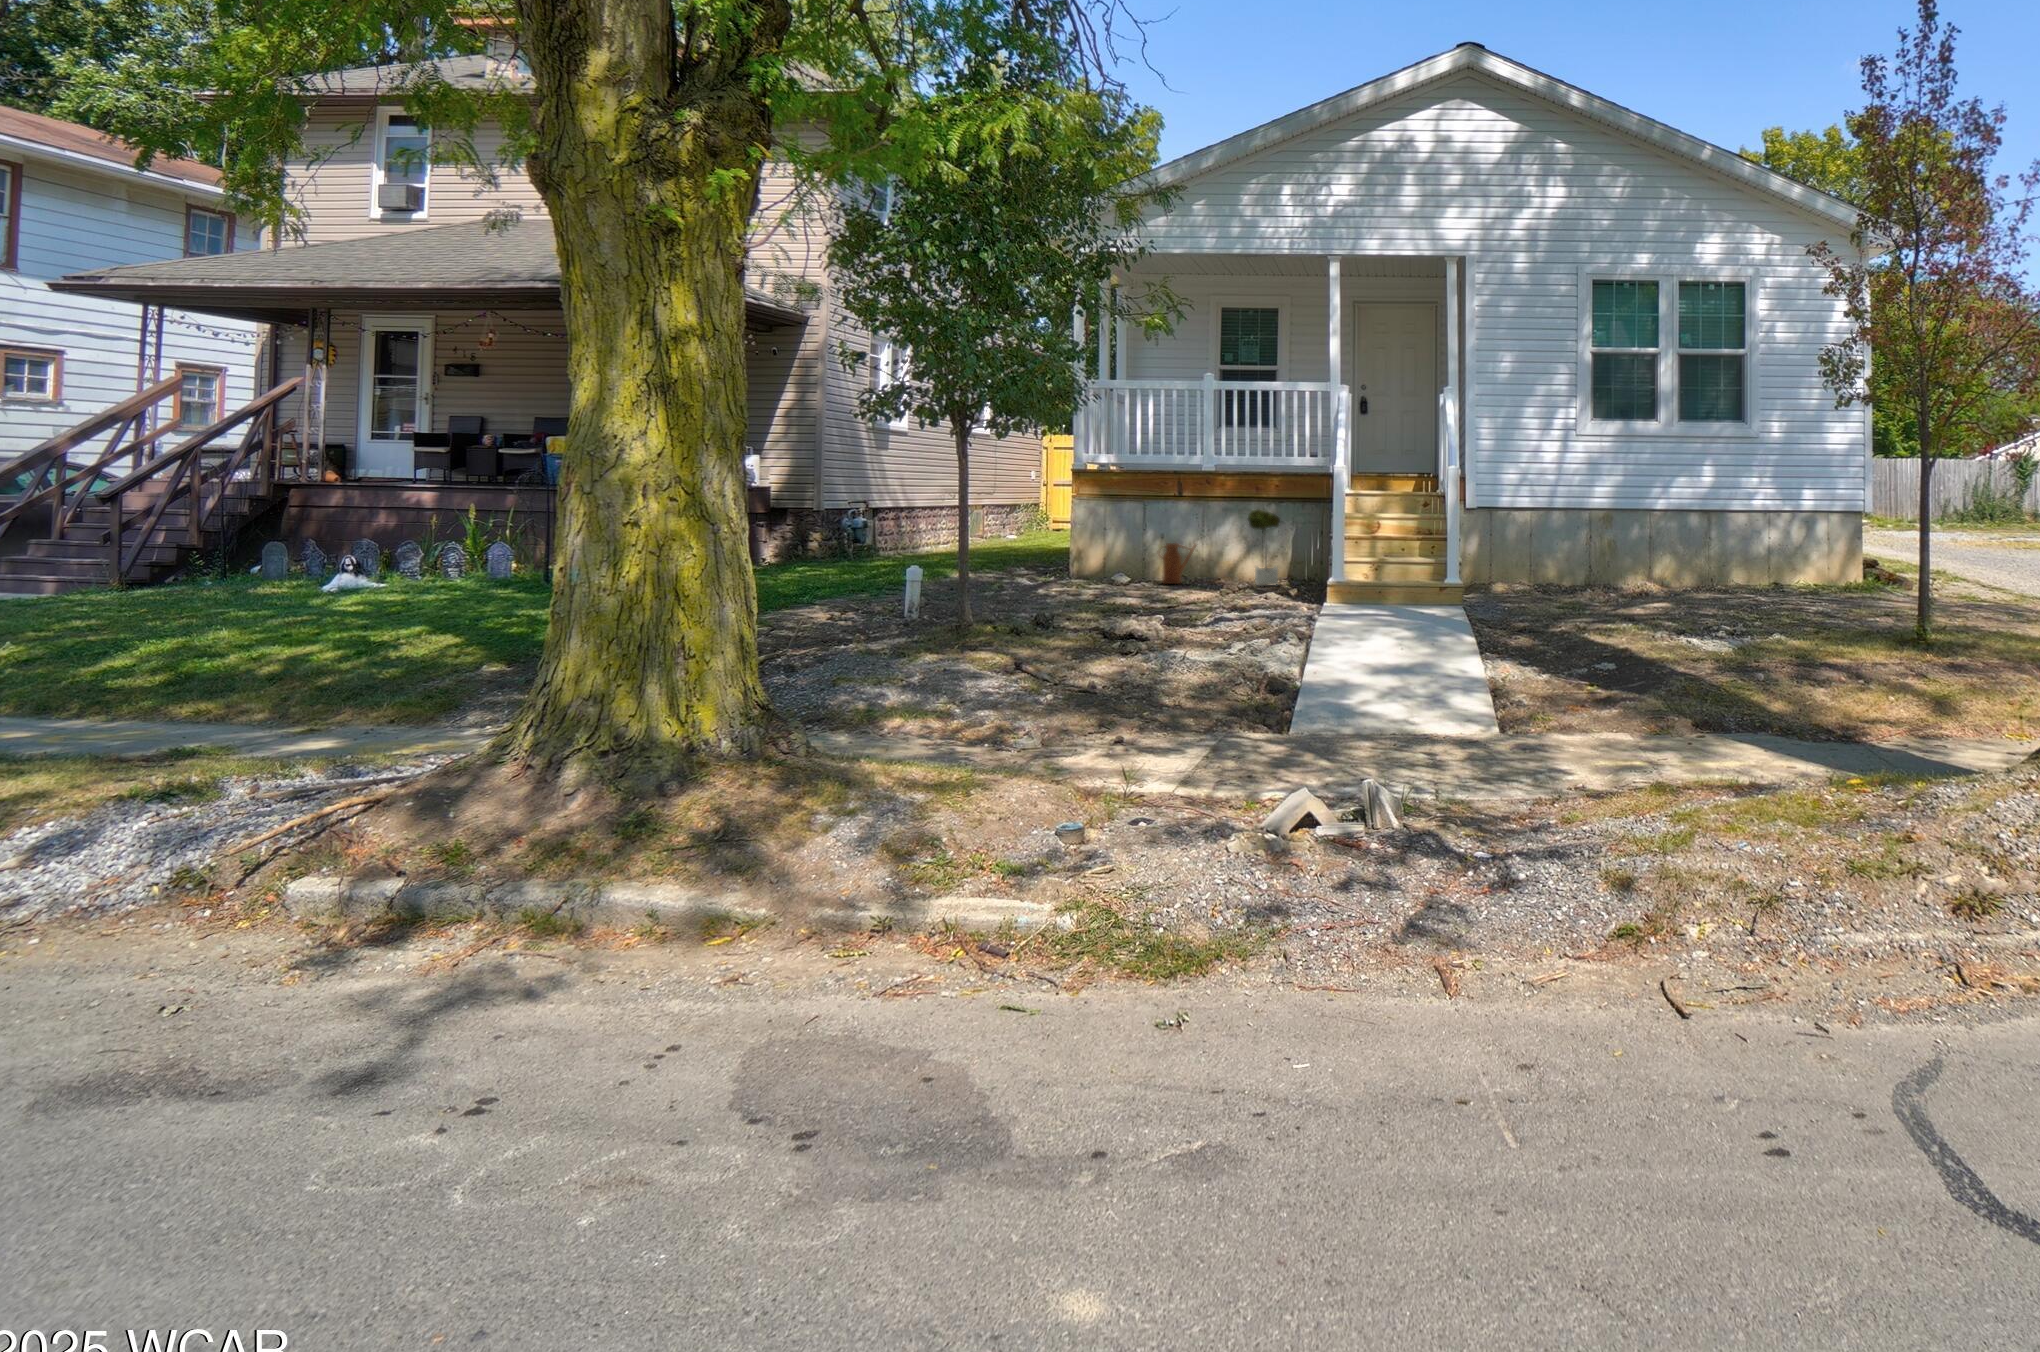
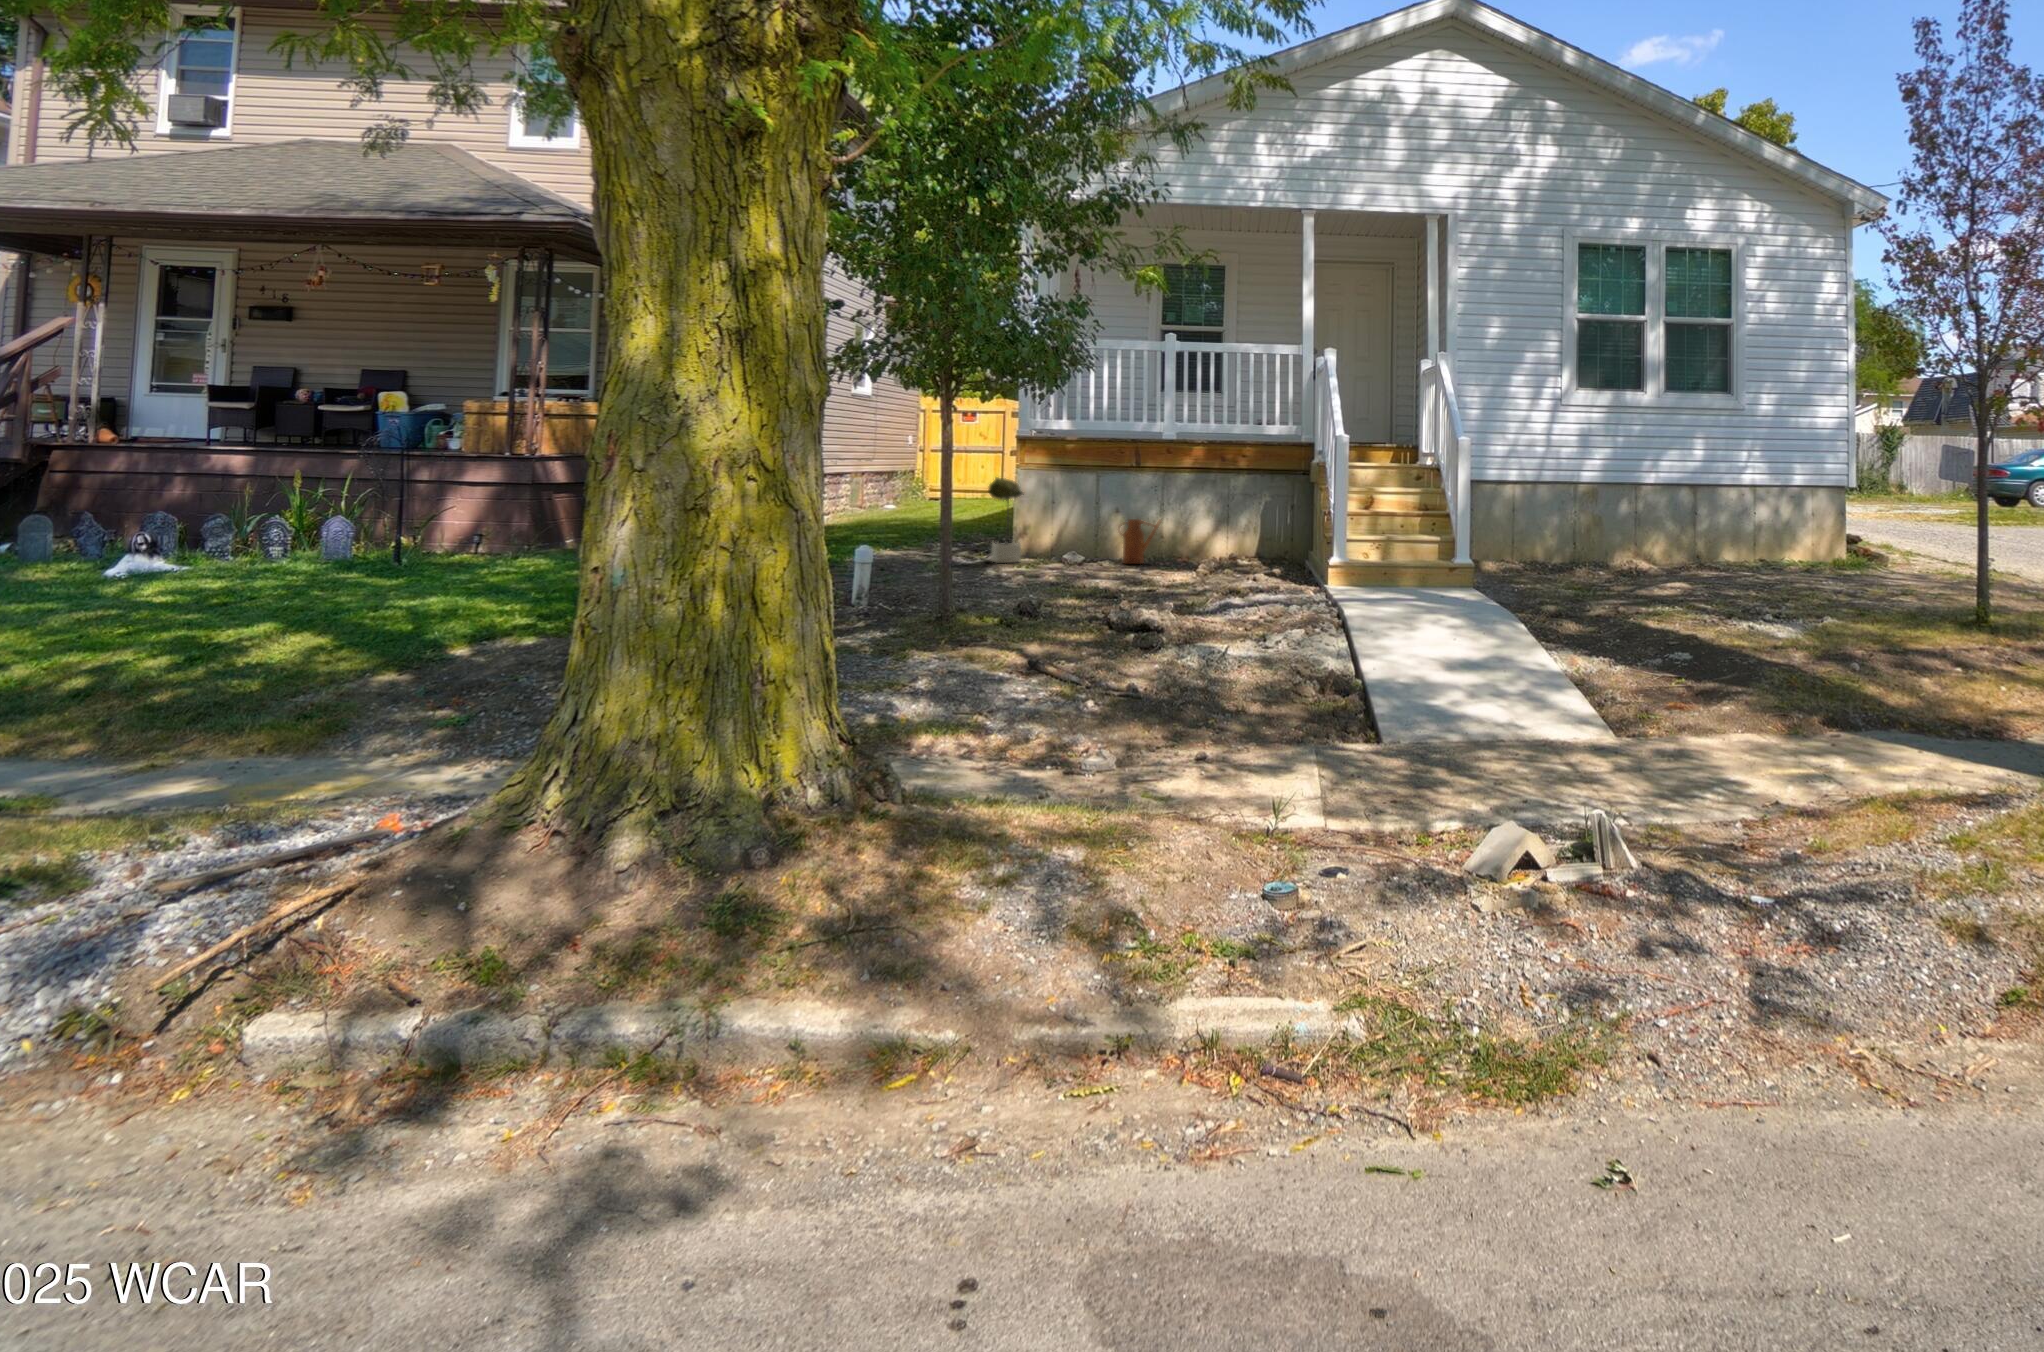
potted tree: present [1248,509,1280,586] -> present [988,477,1024,563]

